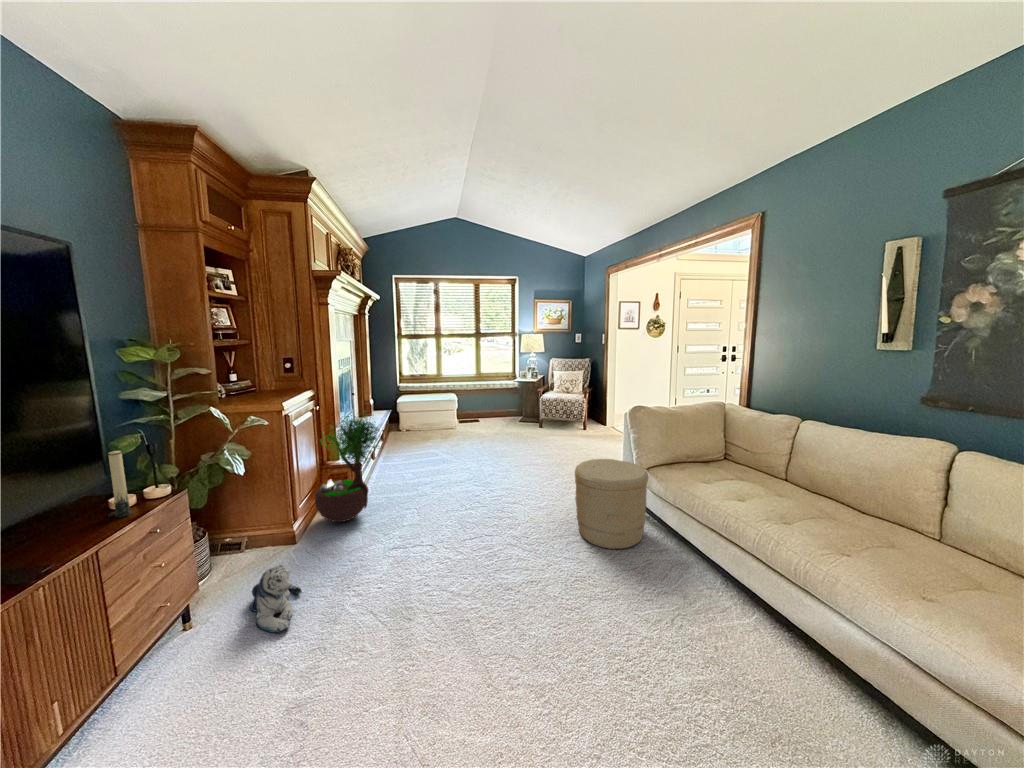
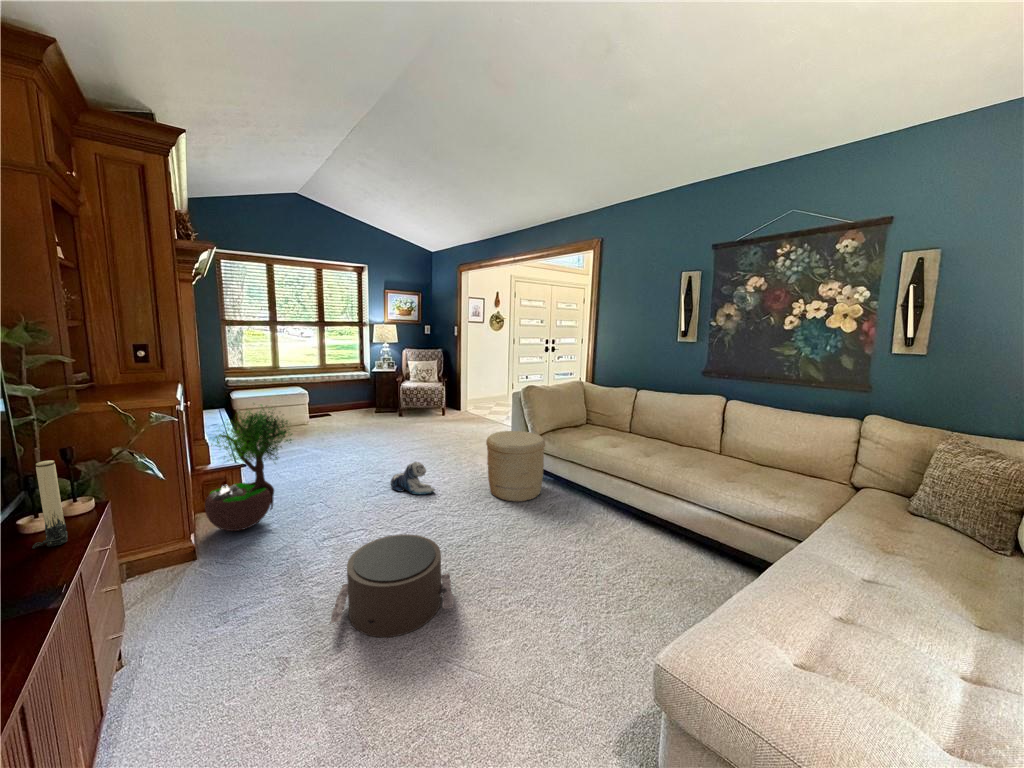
pouf: none [327,560,462,676] -> present [331,534,454,637]
plush toy: present [250,565,302,633] -> present [391,462,435,495]

